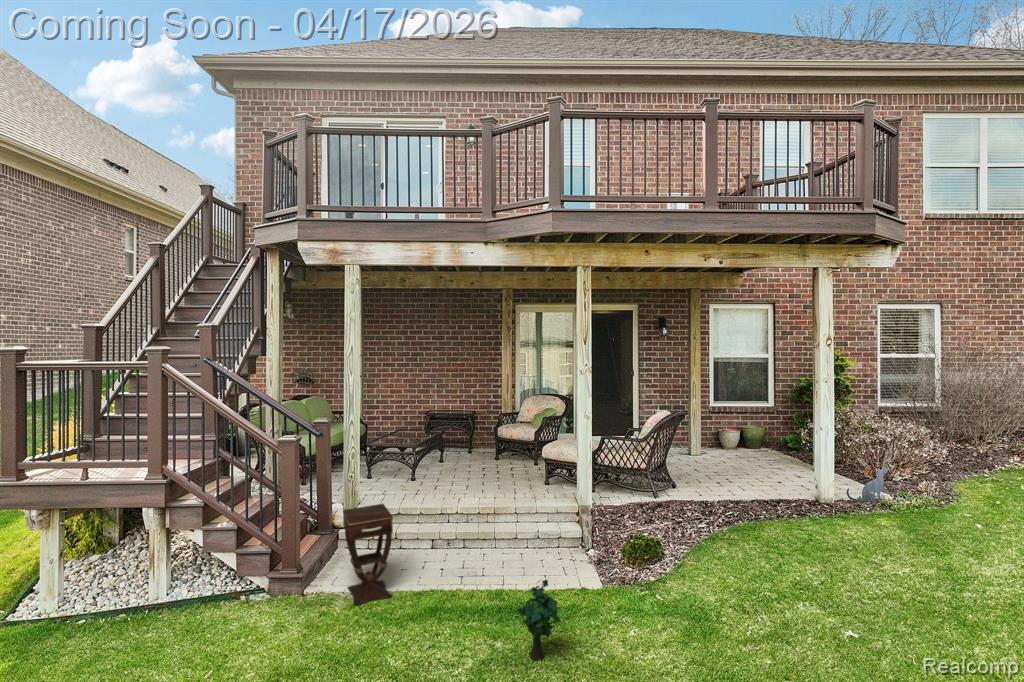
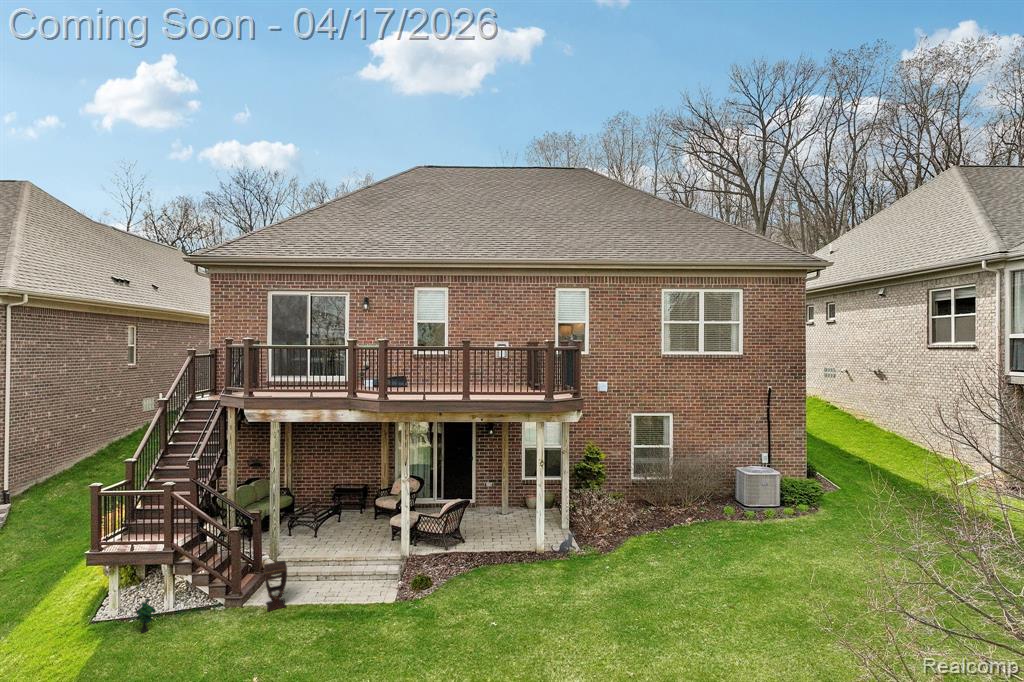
decorative plant: present [516,580,560,660] -> present [136,599,156,633]

